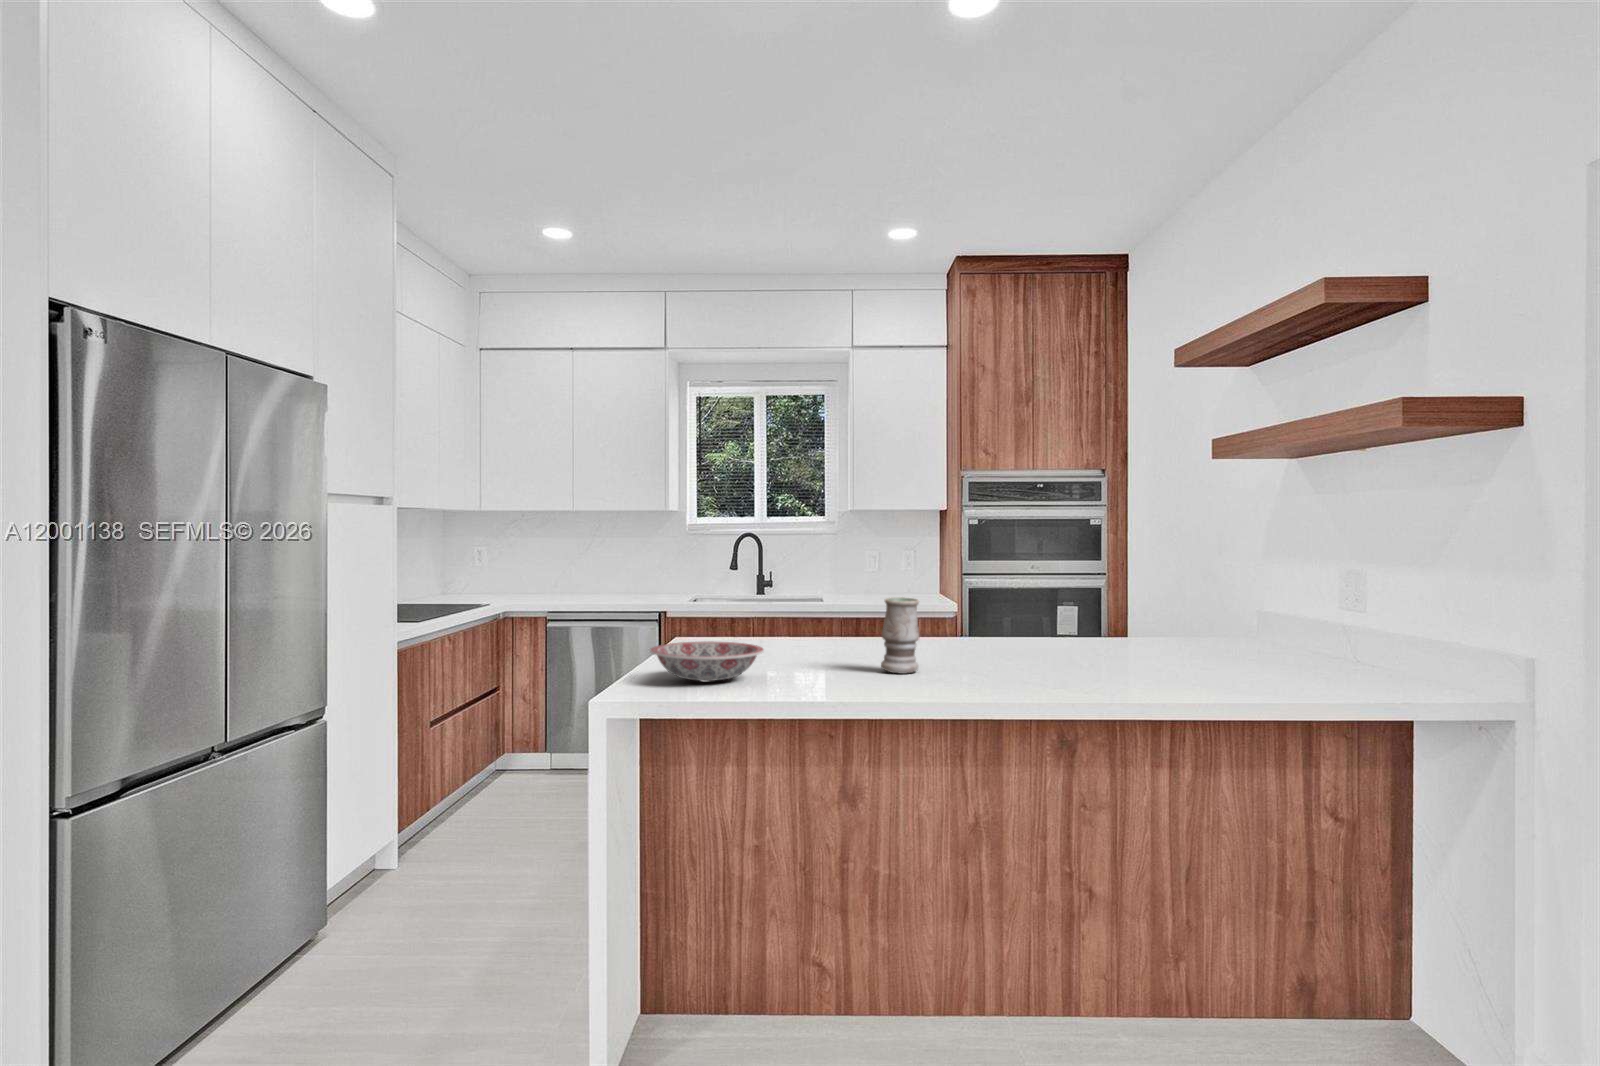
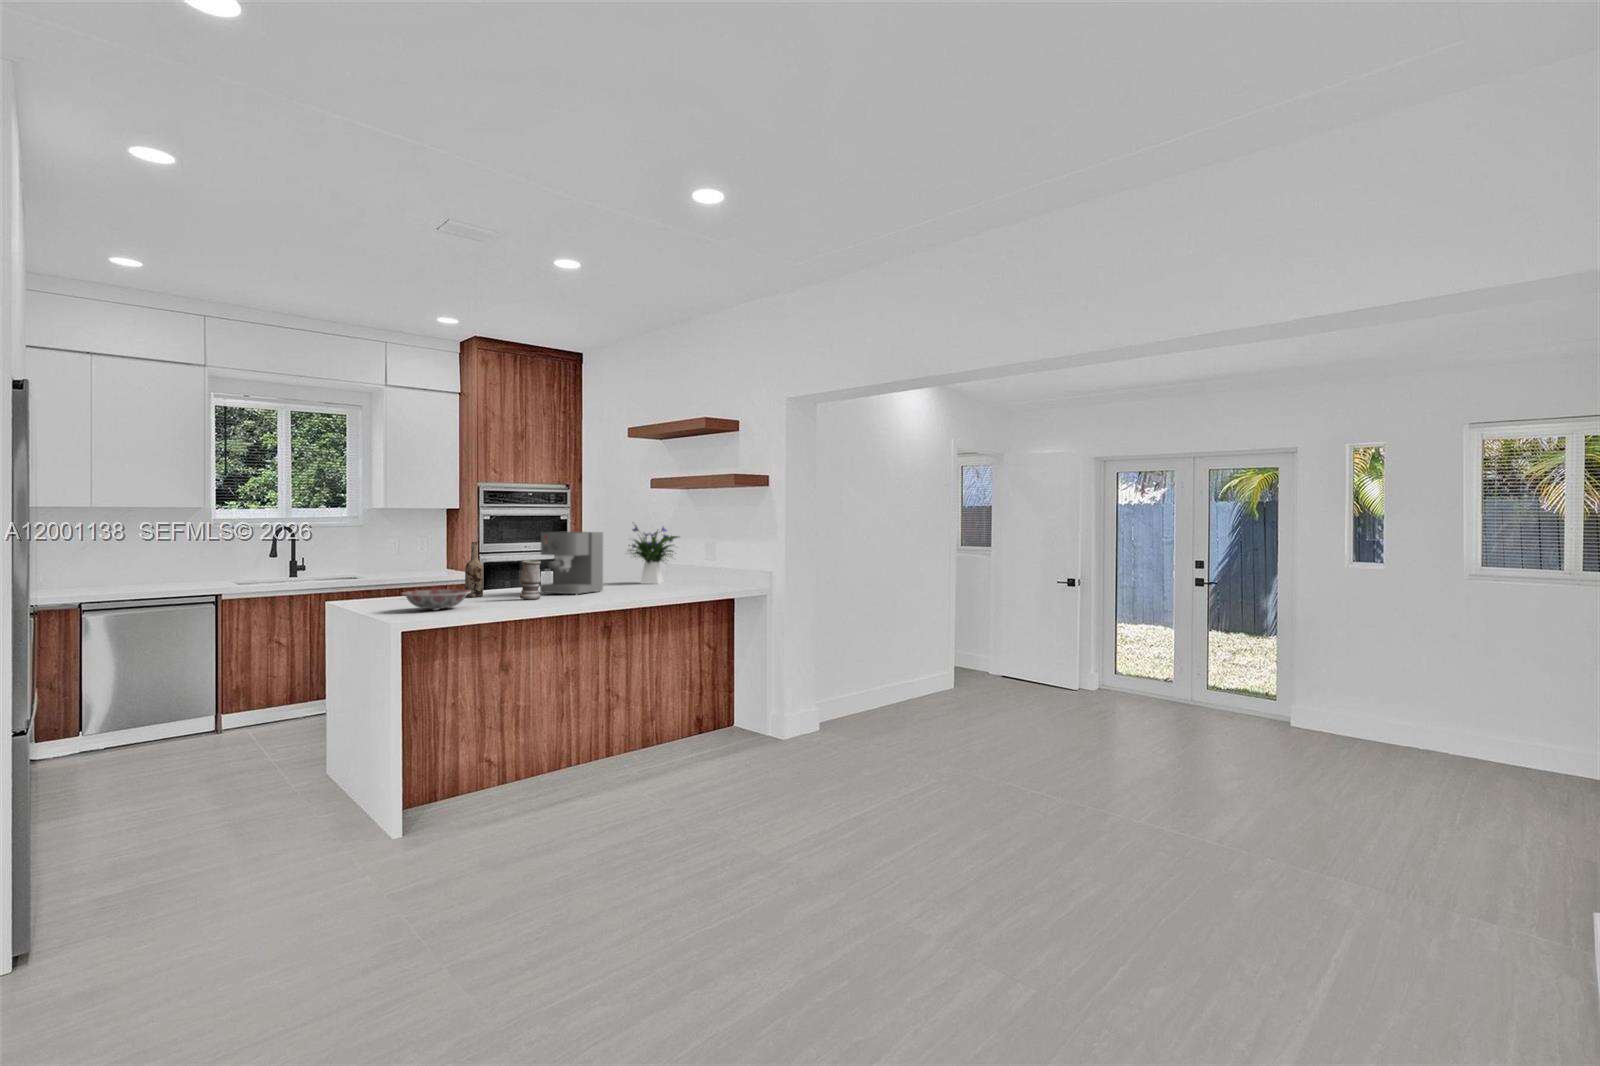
flower arrangement: none [1135,527,1267,654] -> present [628,525,678,584]
coffee maker: none [939,544,1068,670] -> present [540,532,603,595]
wine bottle: none [840,560,869,653] -> present [465,542,484,597]

